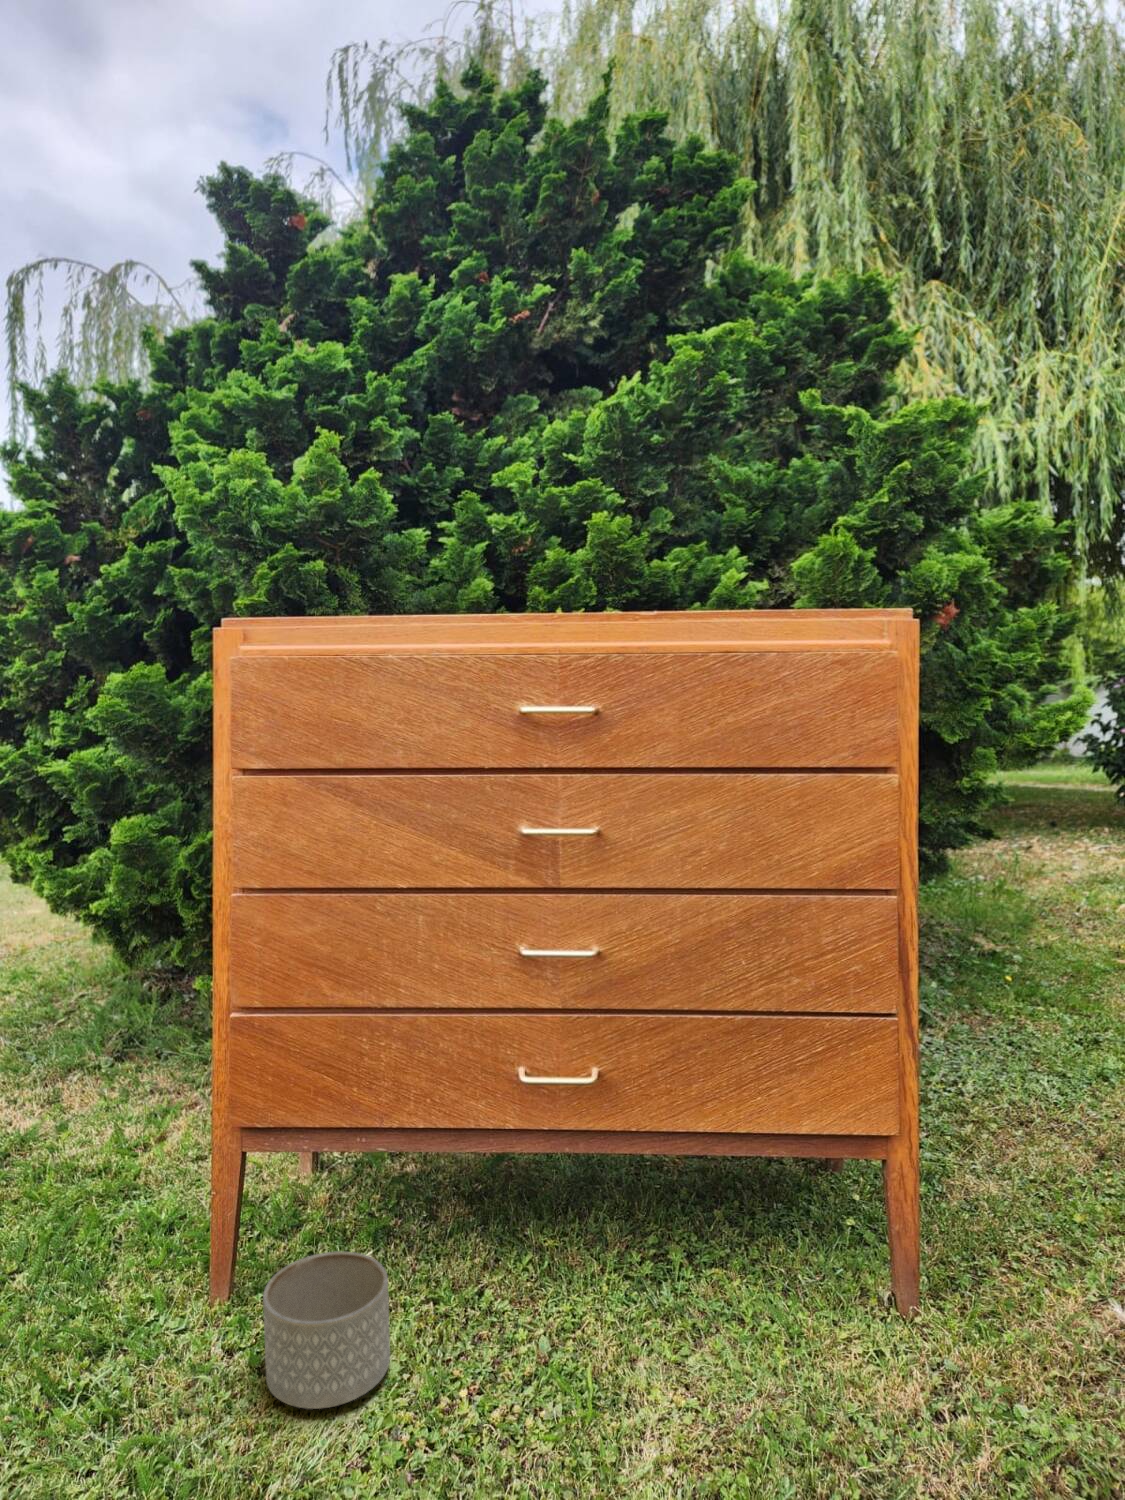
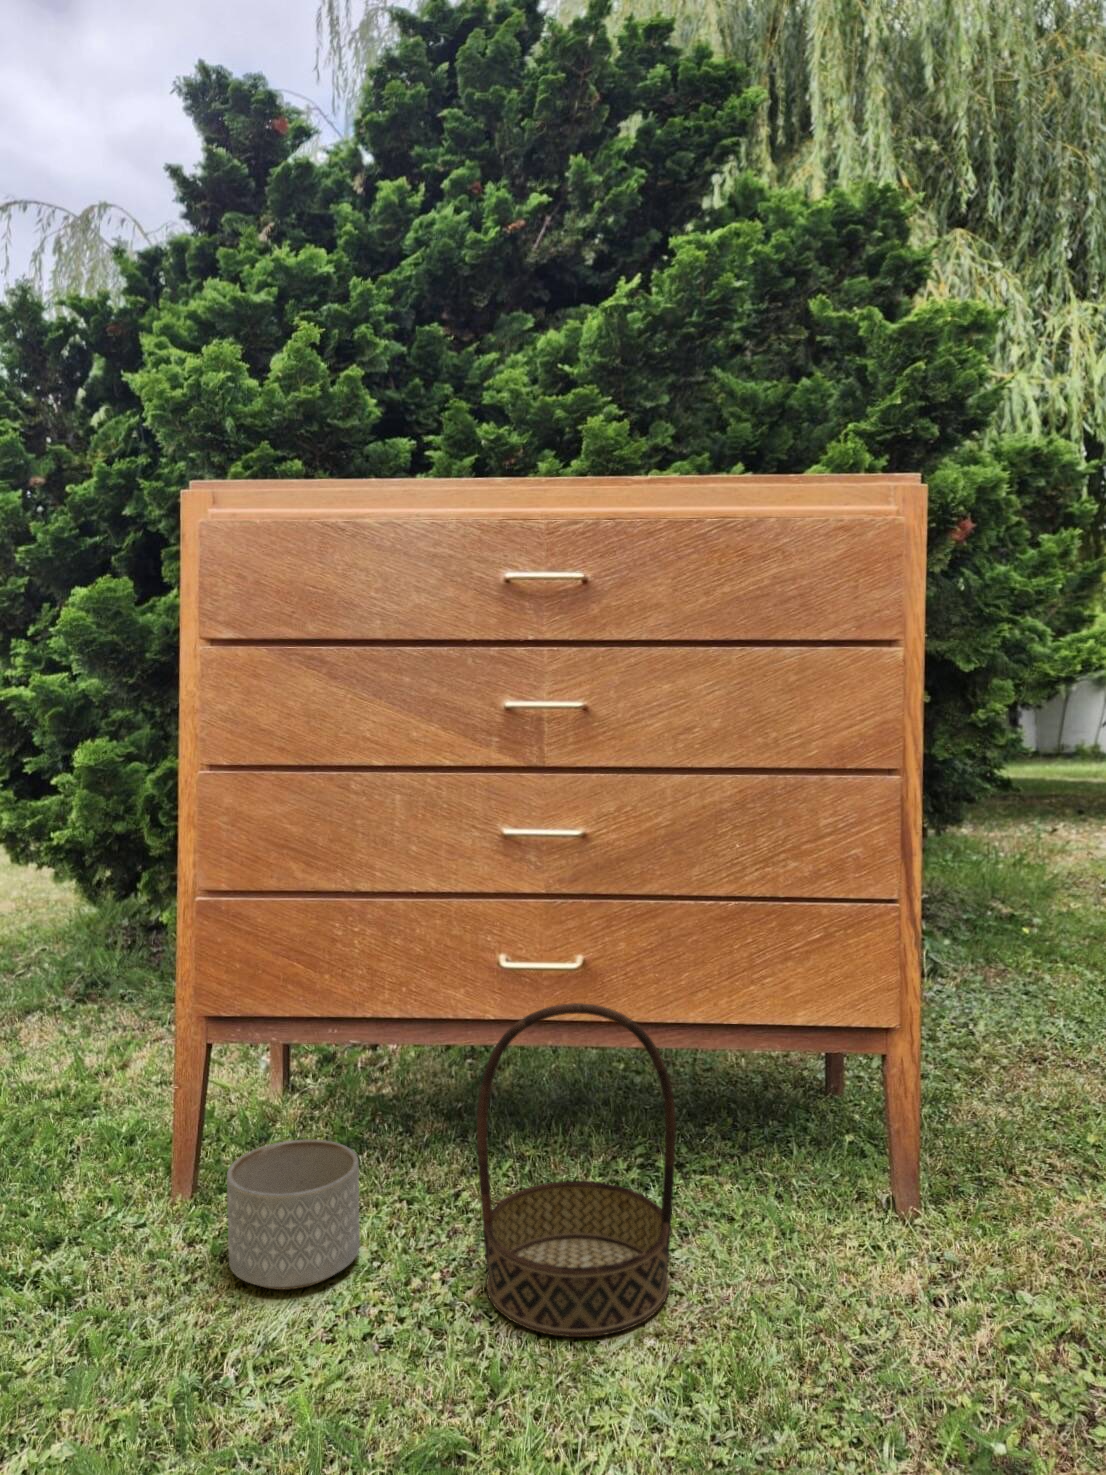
basket: none [501,1137,690,1464] -> present [477,1003,676,1337]

